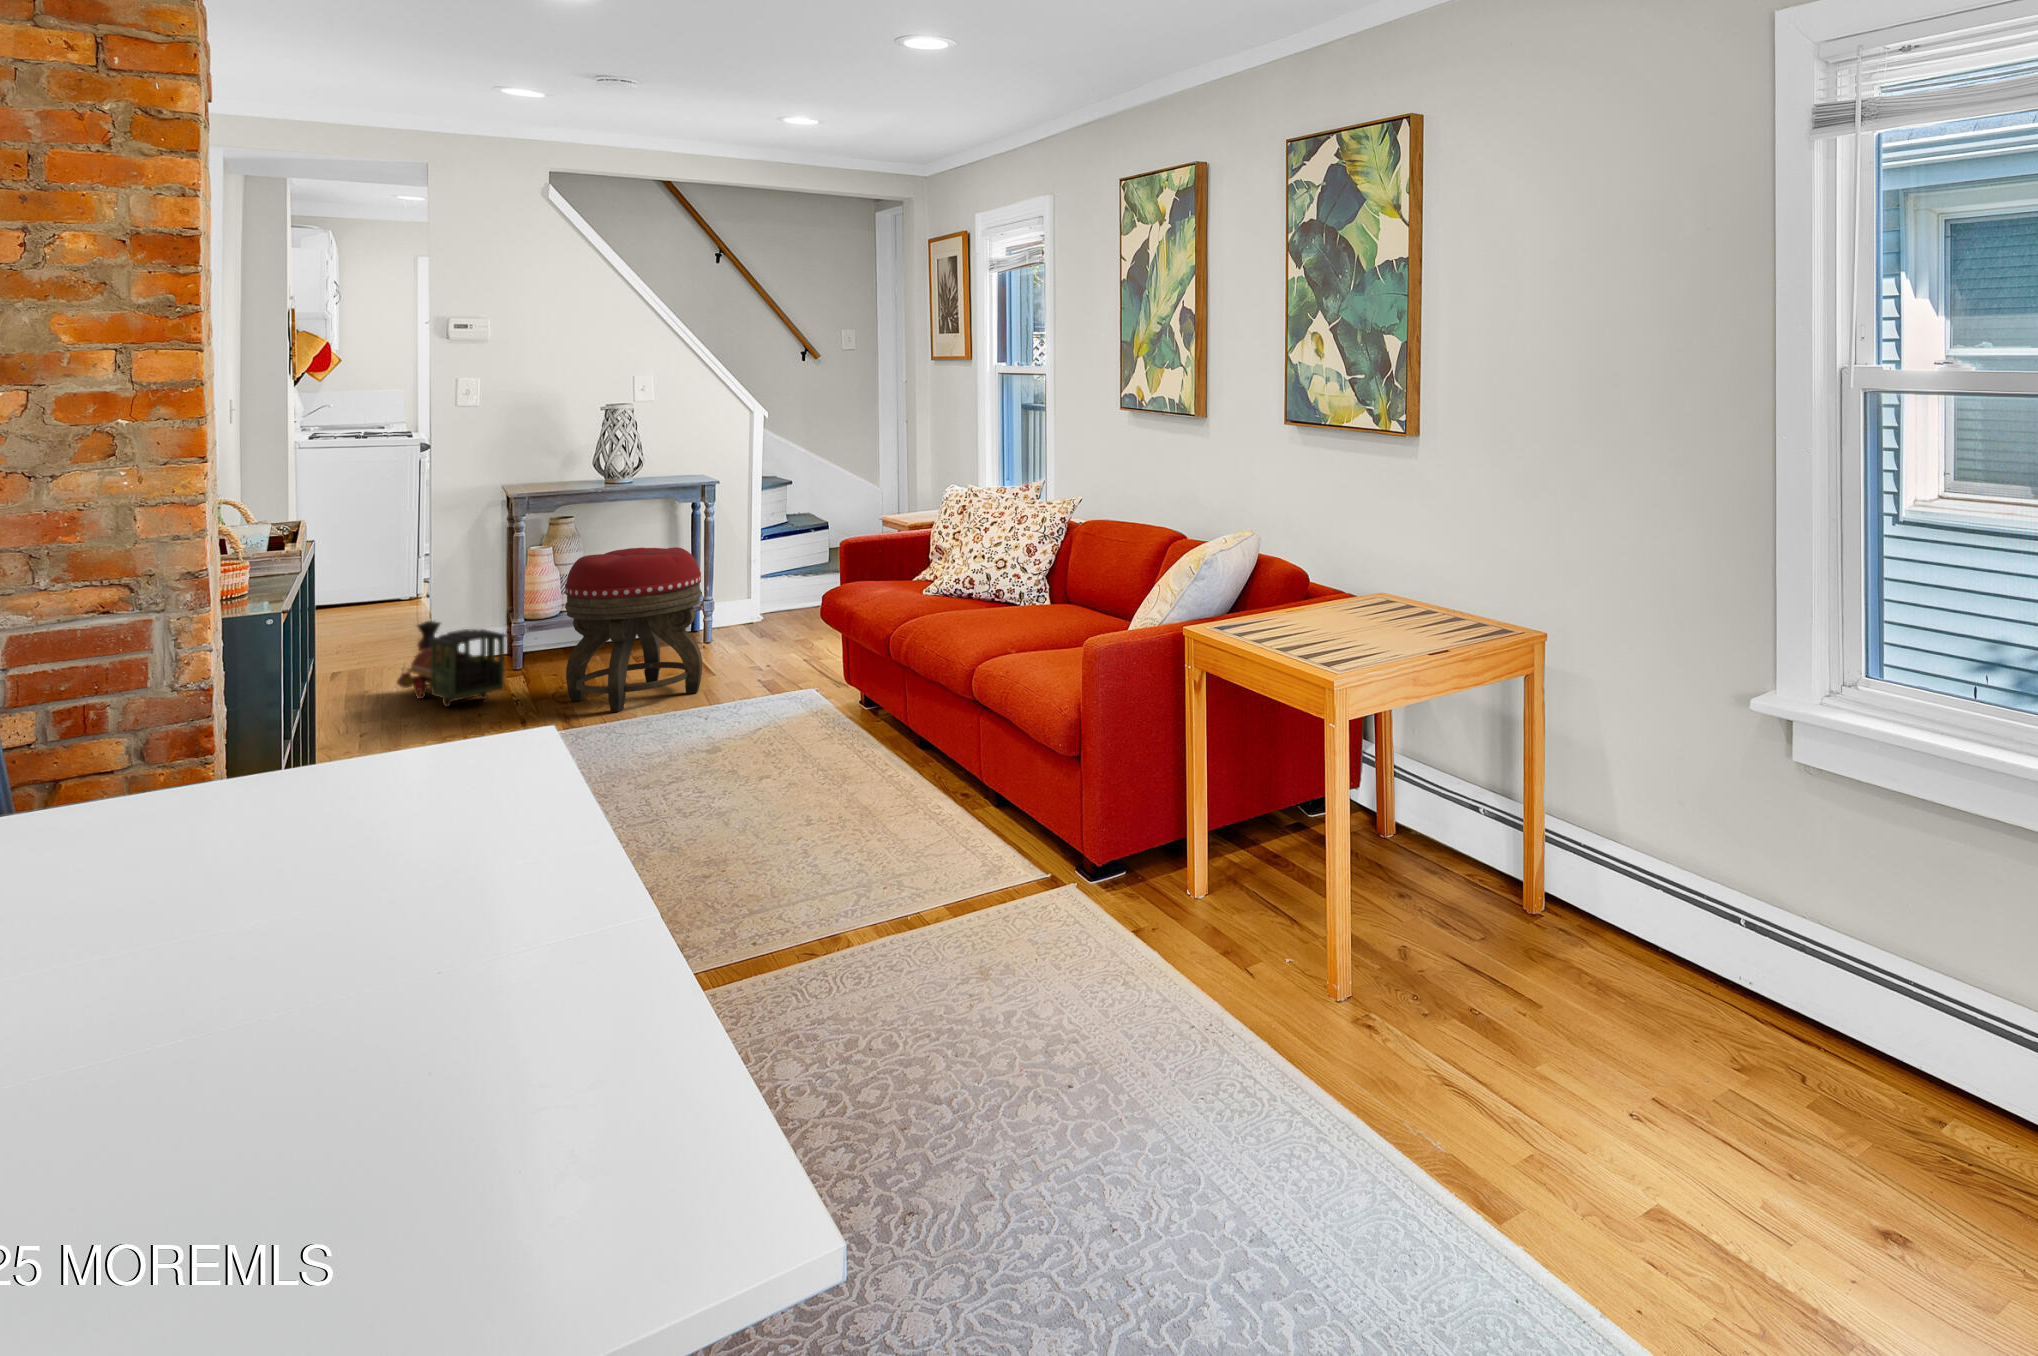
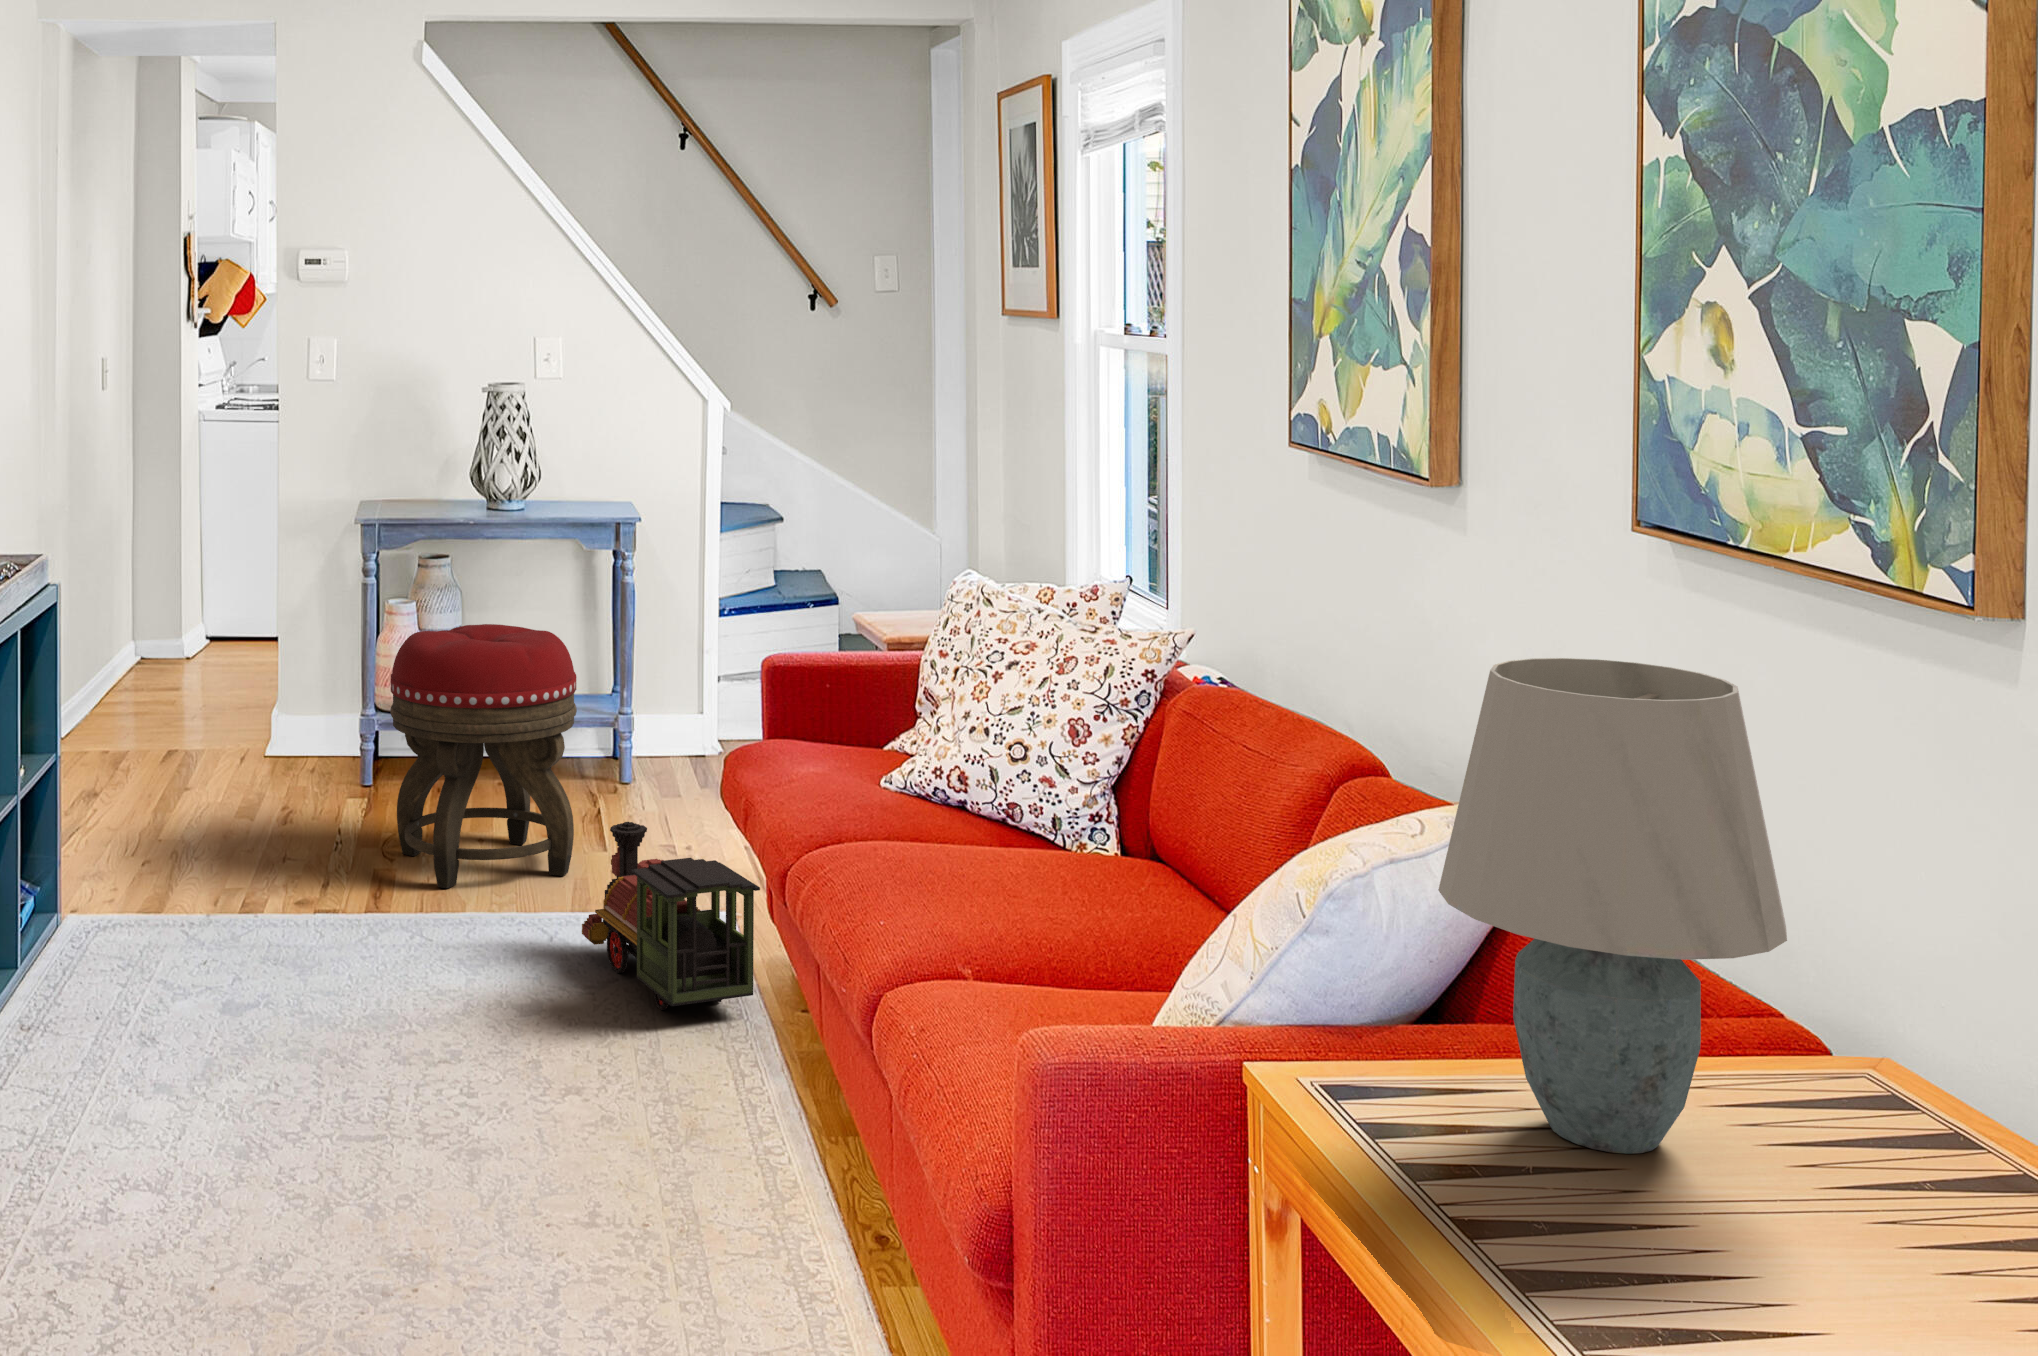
table lamp: none [1258,454,1367,624] -> present [1438,658,1787,1154]
toy train: present [397,621,507,707] -> present [582,822,760,1010]

